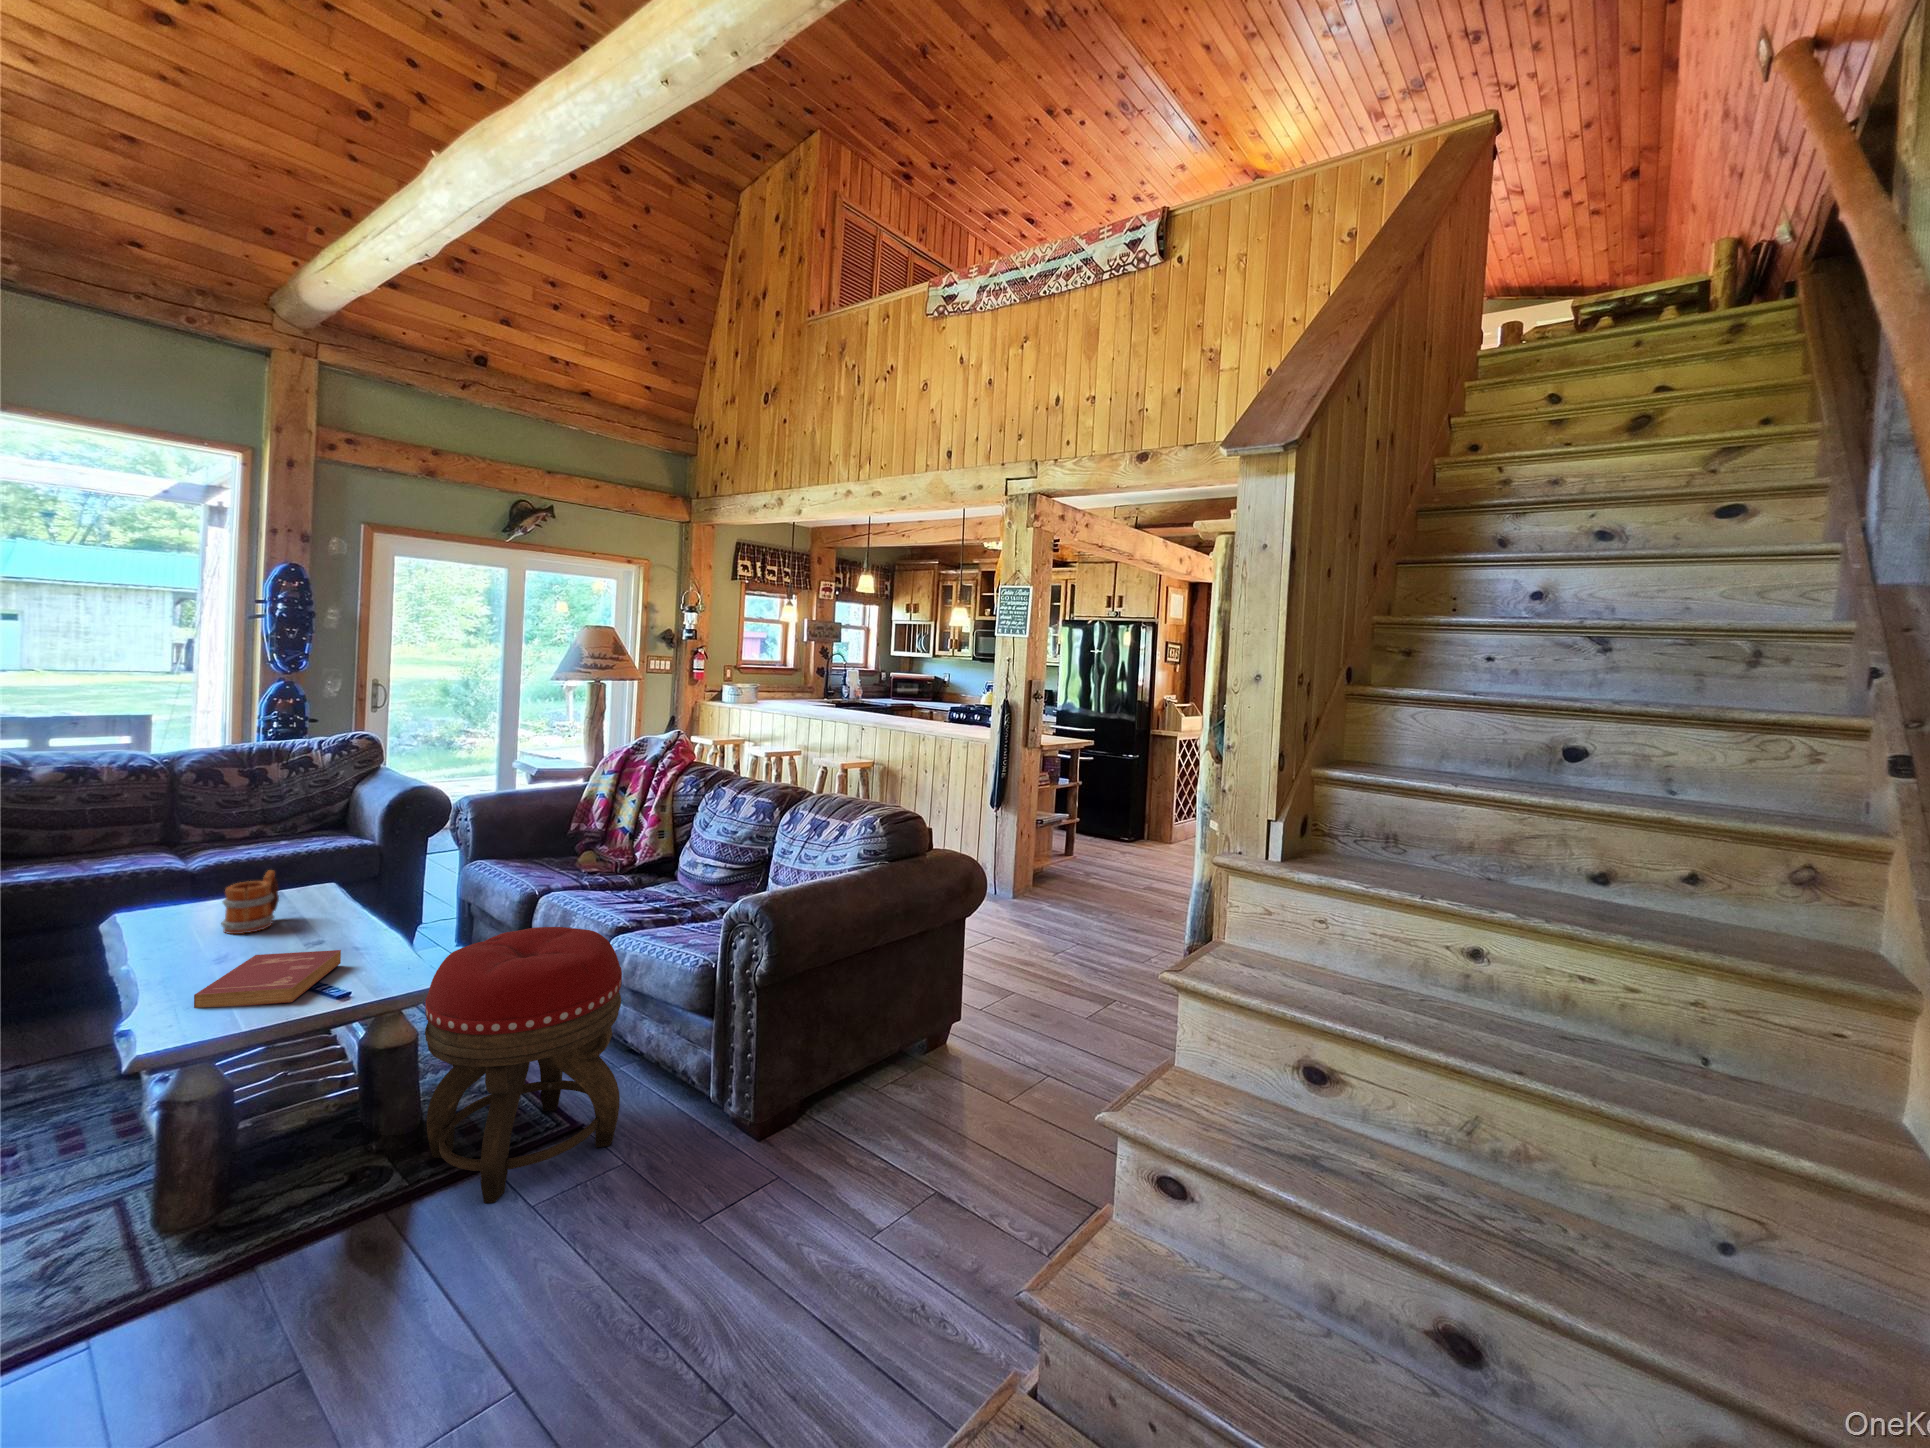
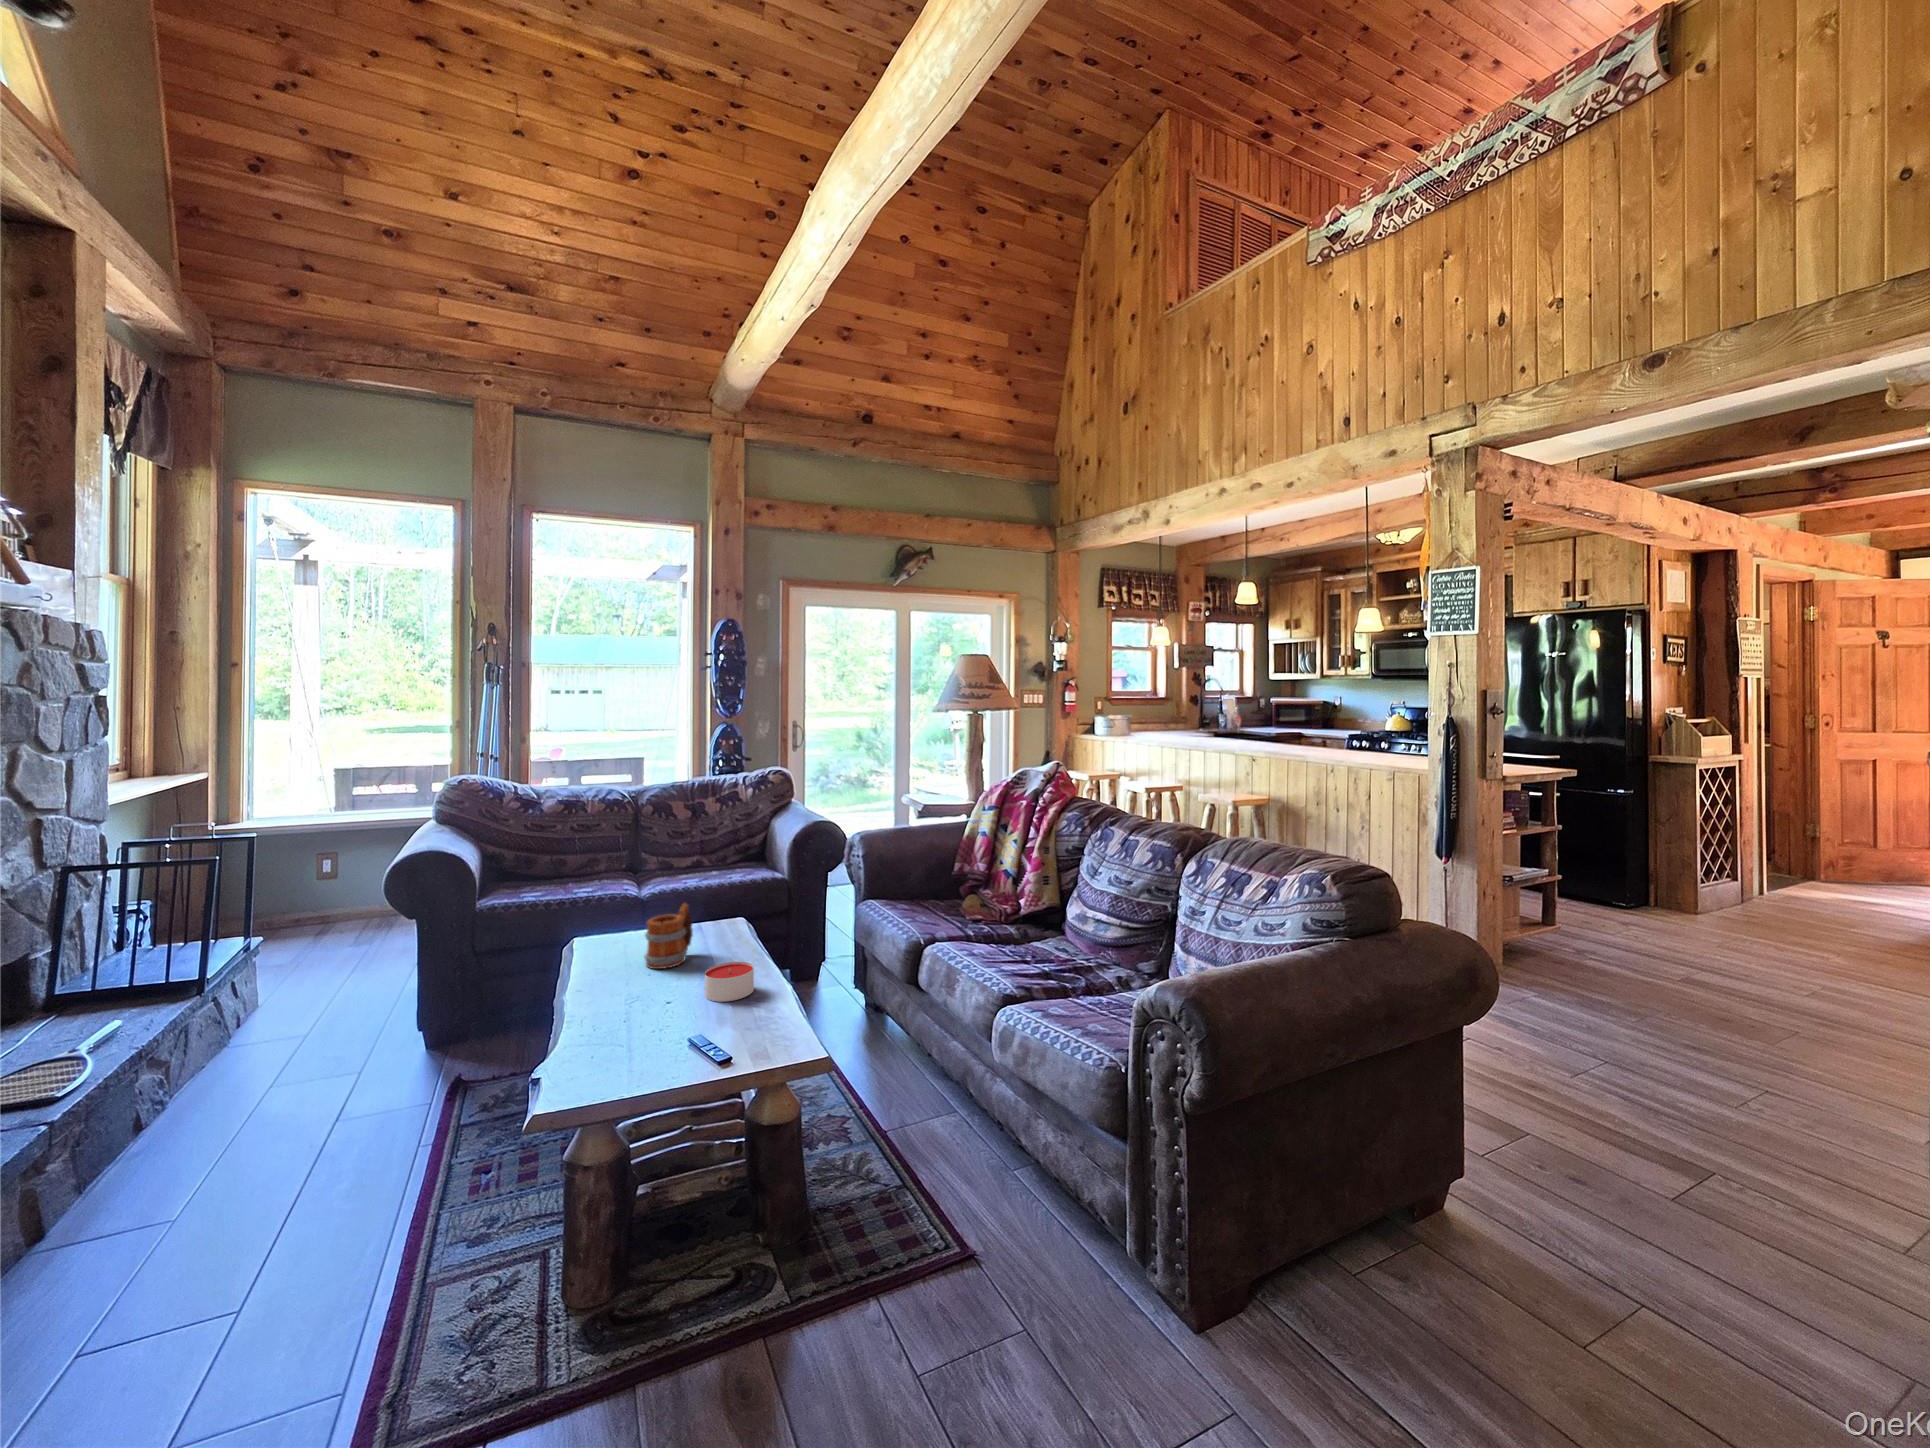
candle: none [307,918,363,954] -> present [705,962,754,1002]
footstool: present [425,927,622,1203] -> none [797,996,1013,1368]
book: present [194,950,341,1008] -> none [593,999,730,1064]

